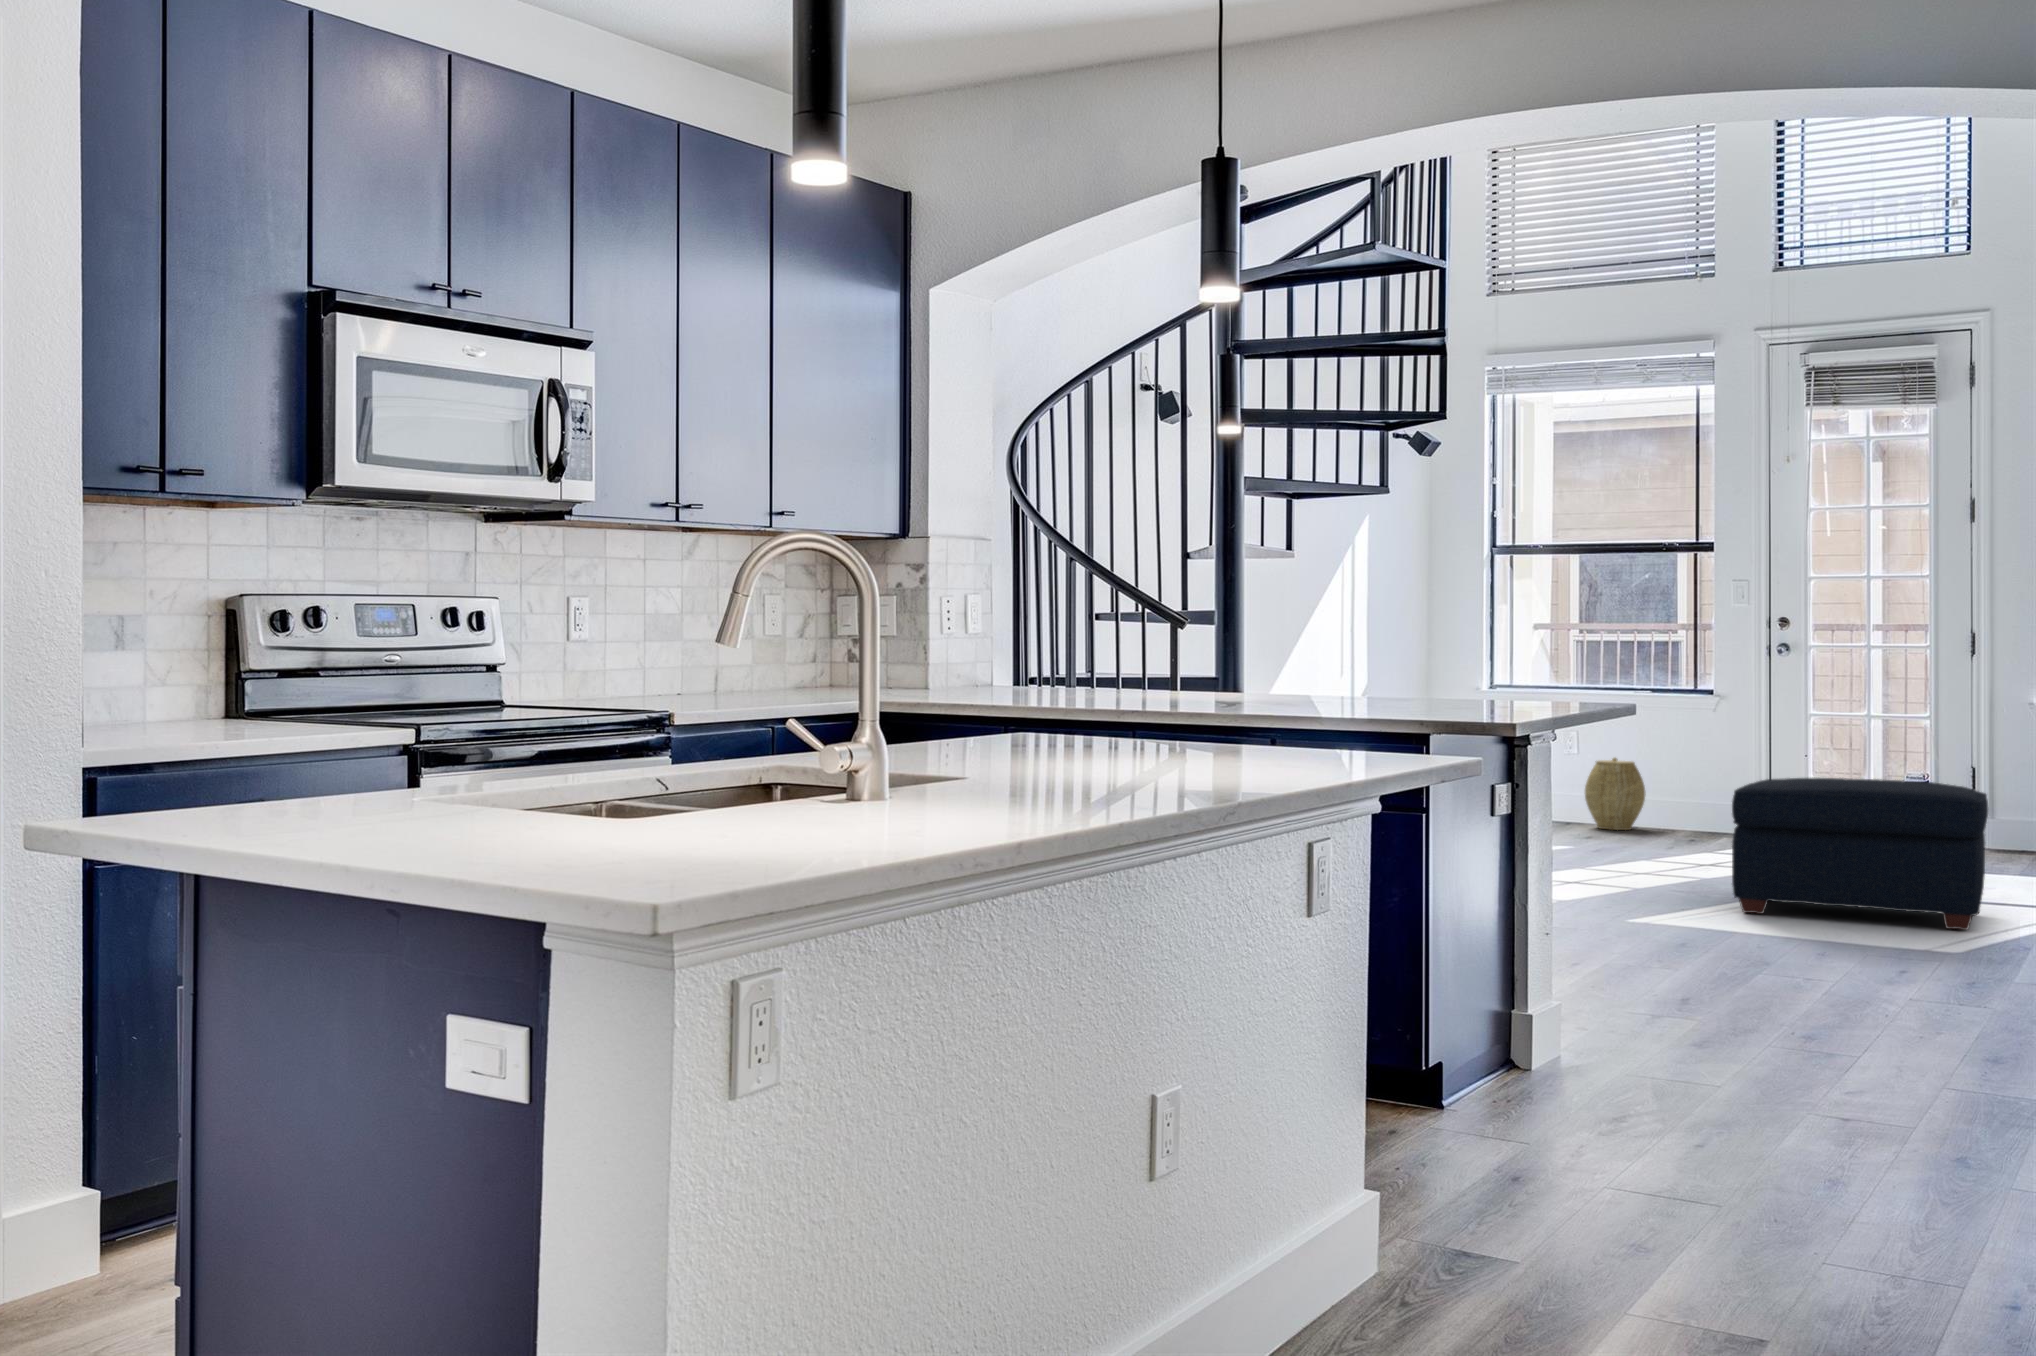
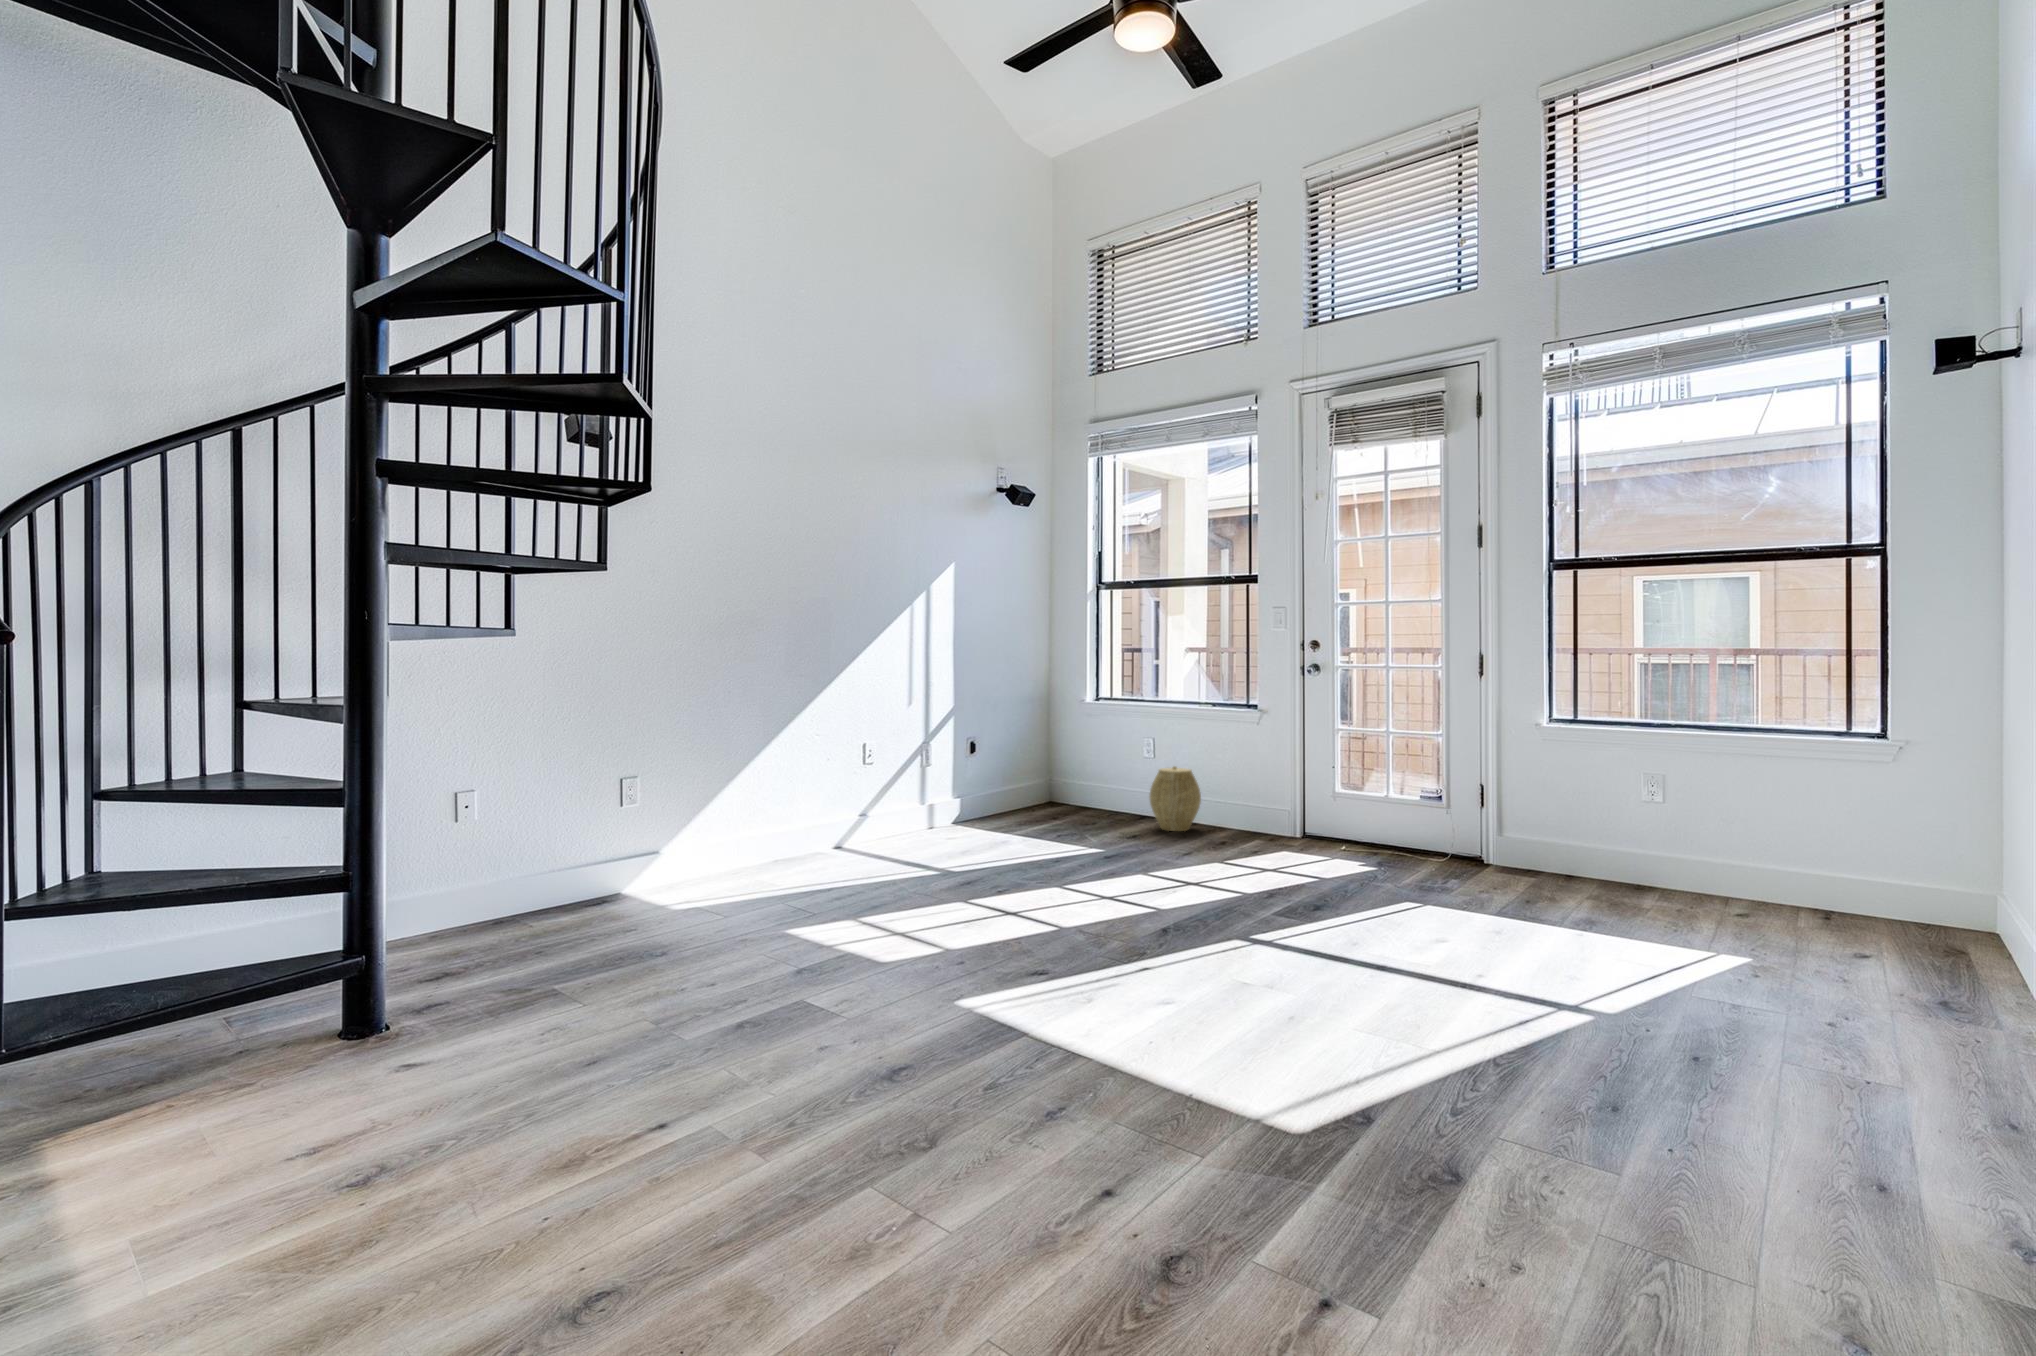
ottoman: present [1732,778,1988,930] -> none [1028,836,1348,1068]

